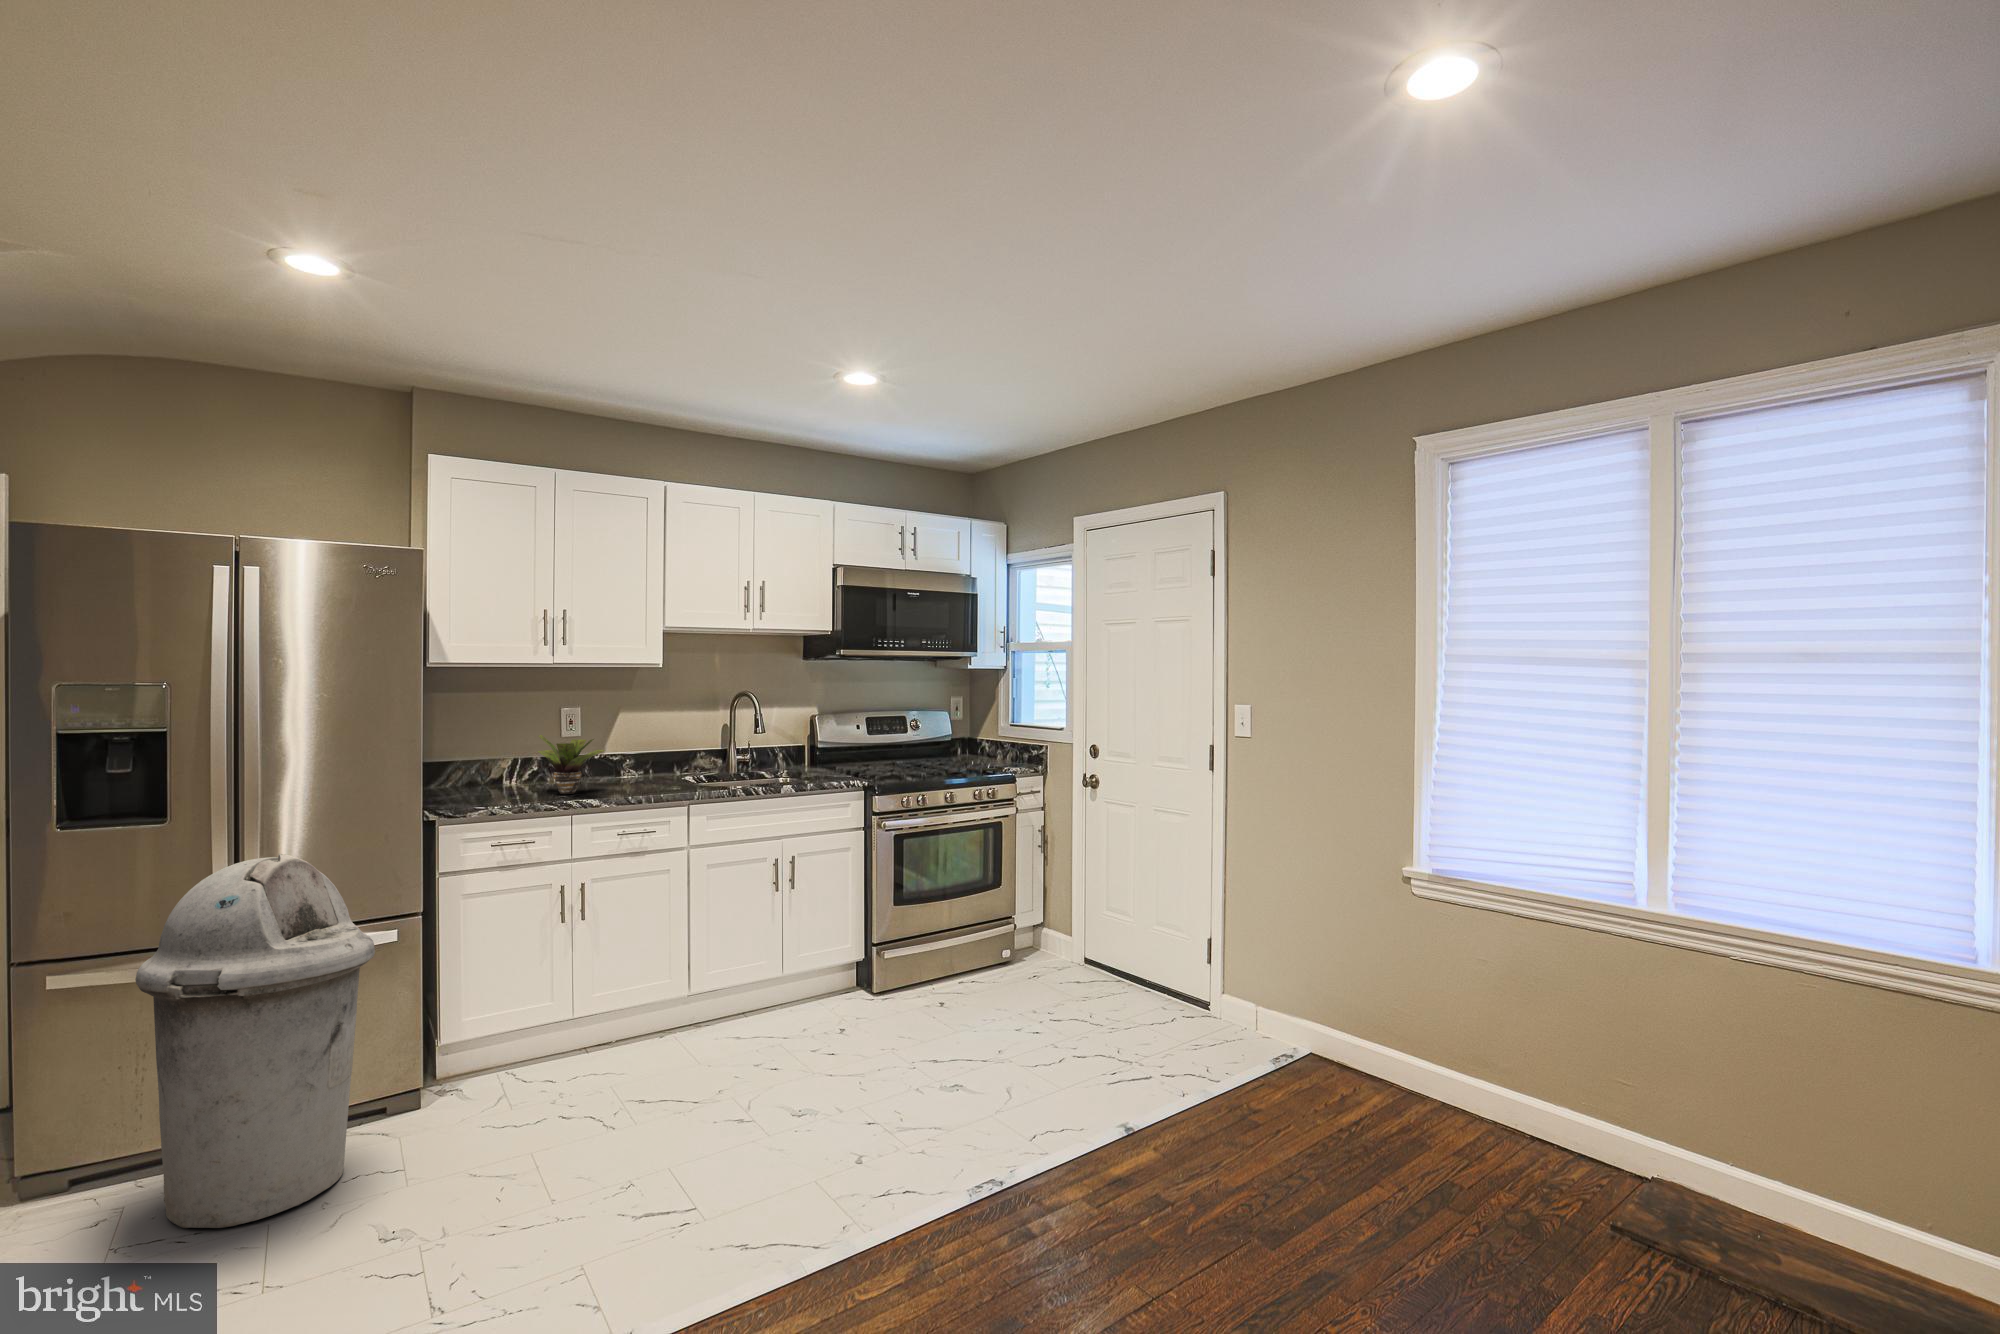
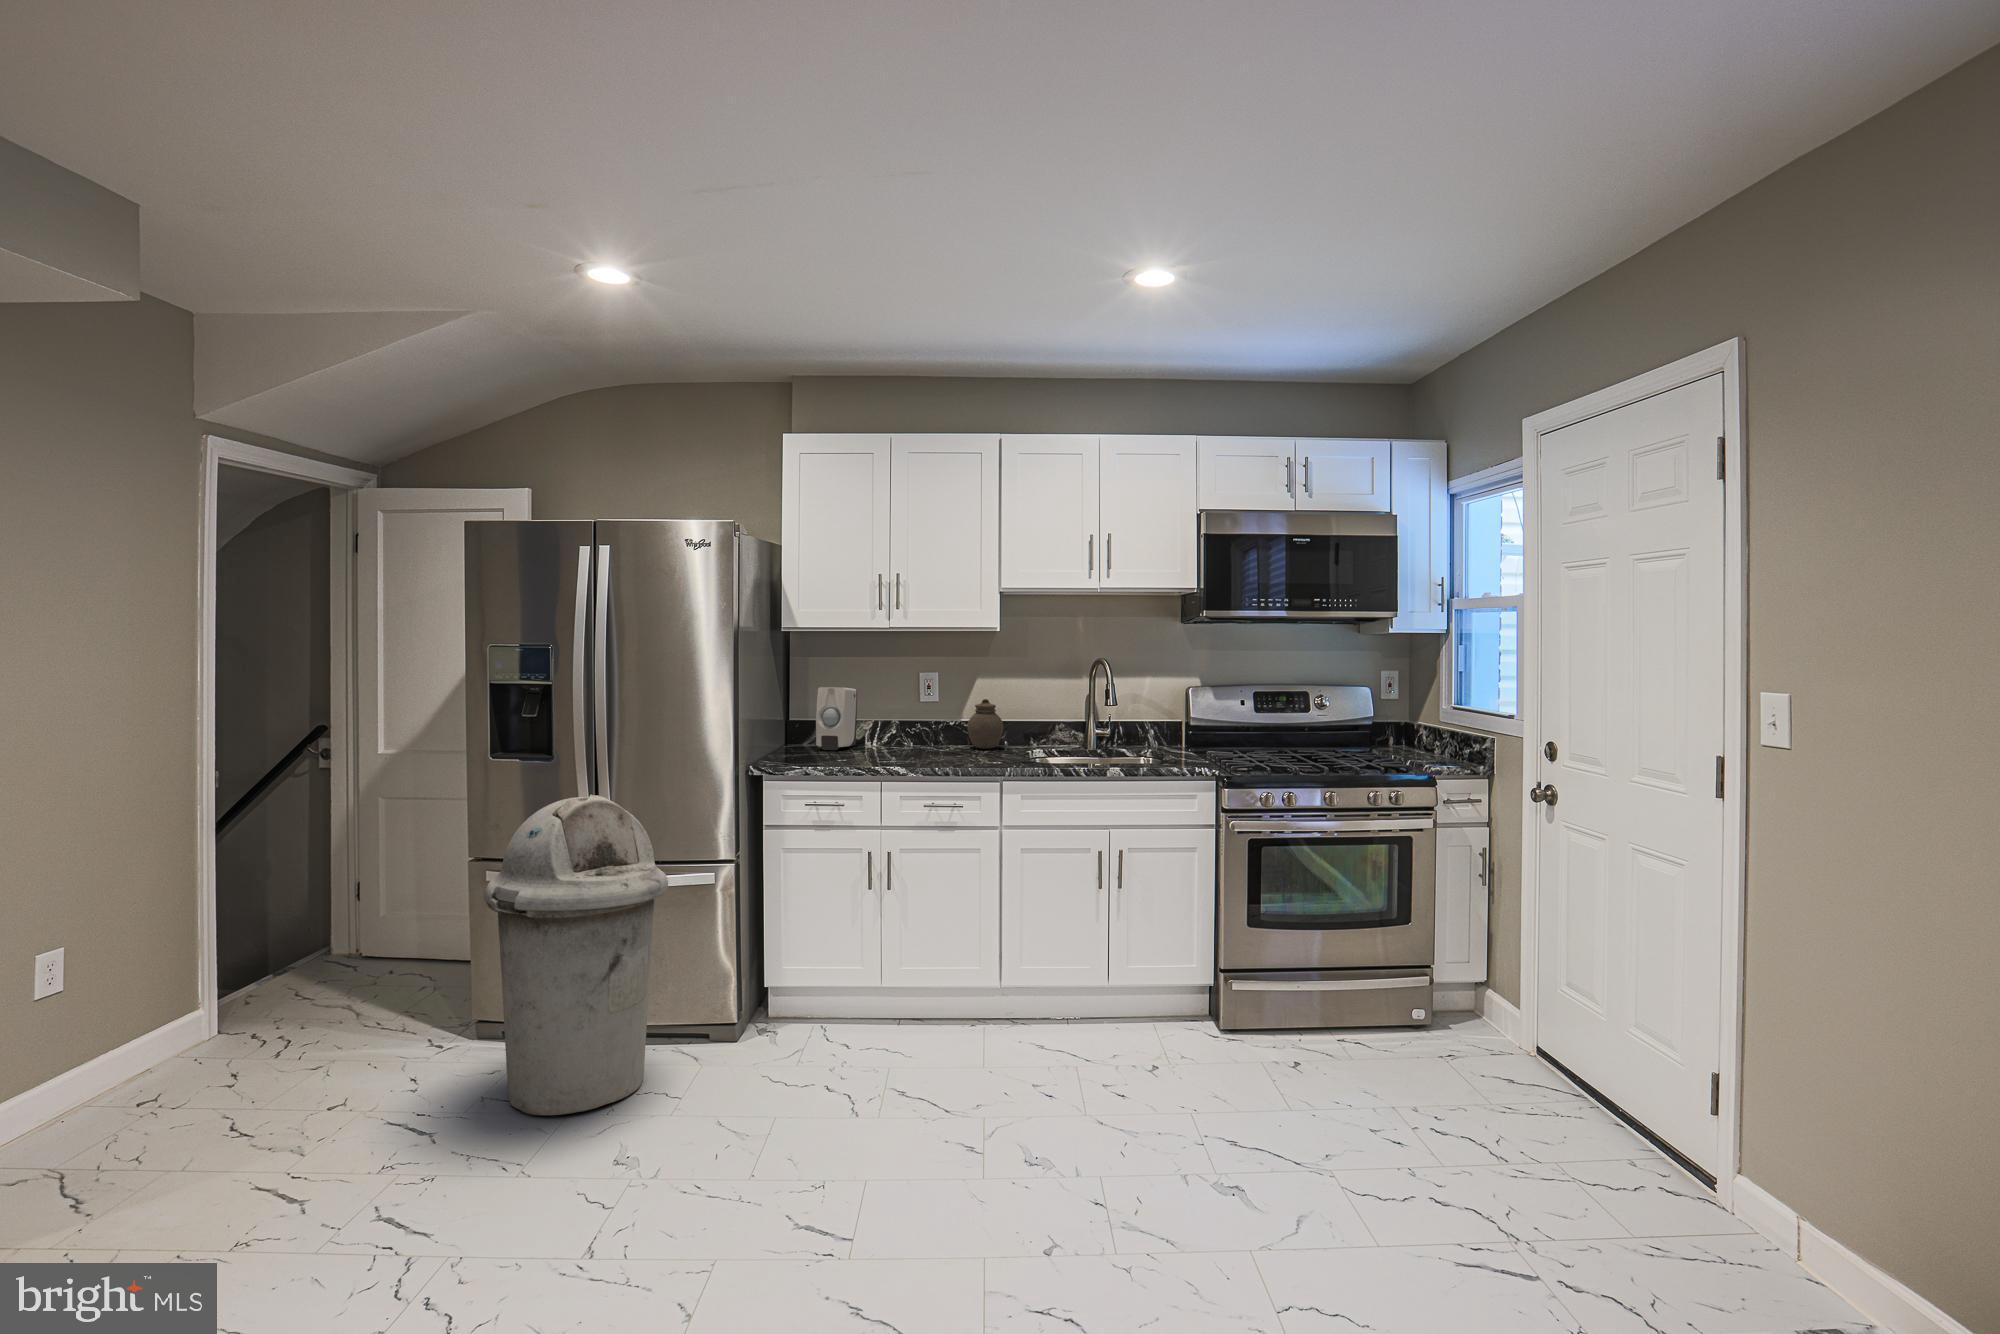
soap dispenser: none [459,724,496,790] -> present [816,687,857,750]
jar: none [620,731,657,778] -> present [967,699,1003,749]
potted plant: present [538,735,605,794] -> none [868,699,934,760]

